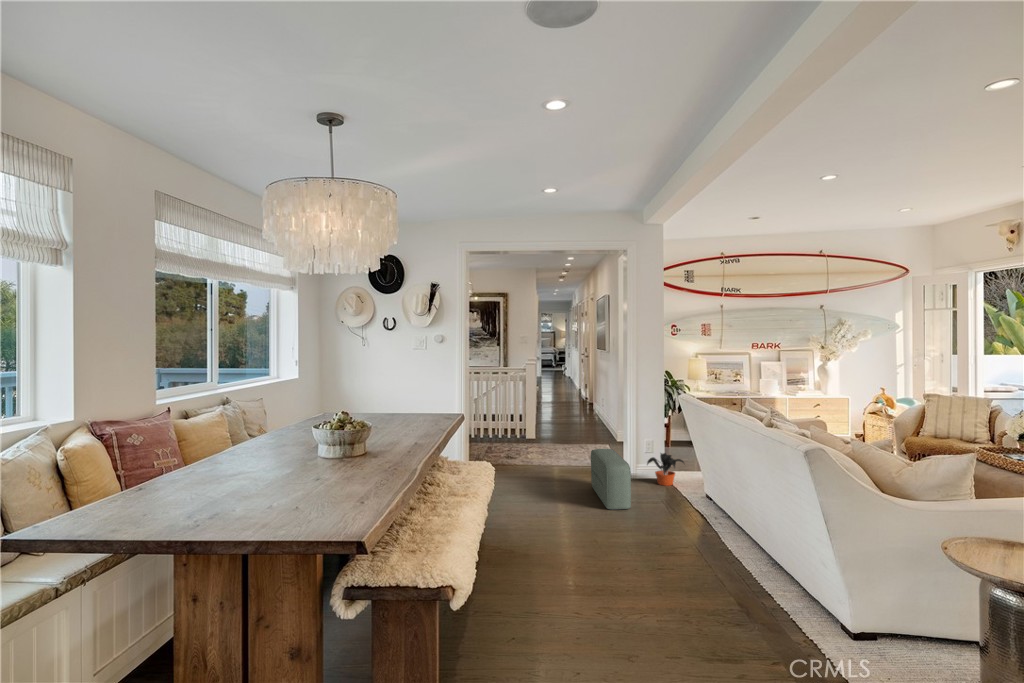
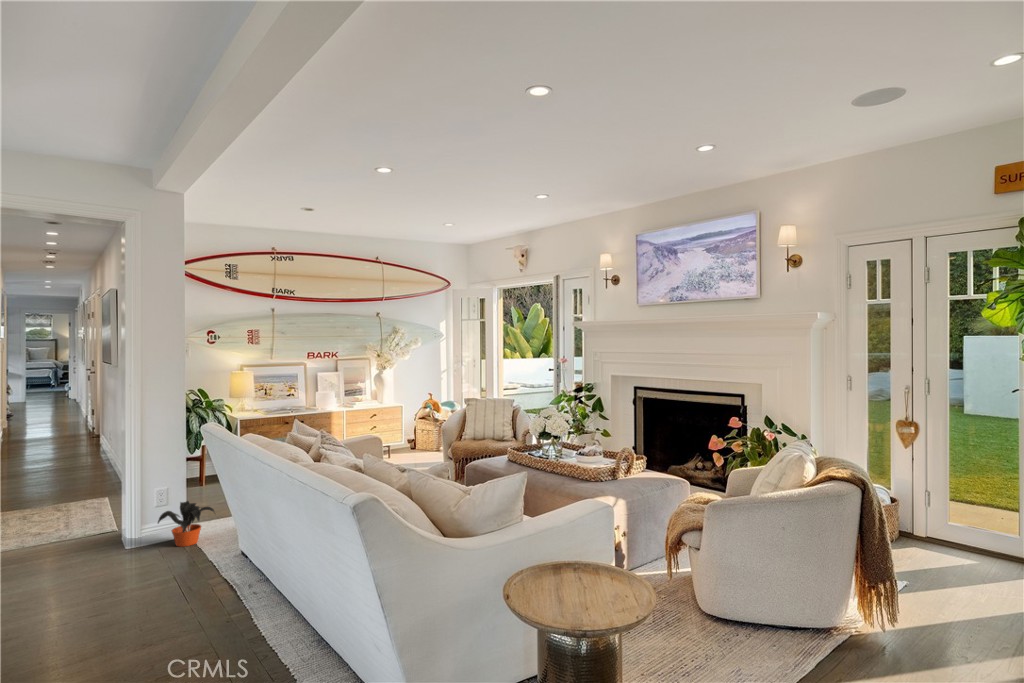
pouf: present [591,449,631,510] -> none [59,511,122,610]

